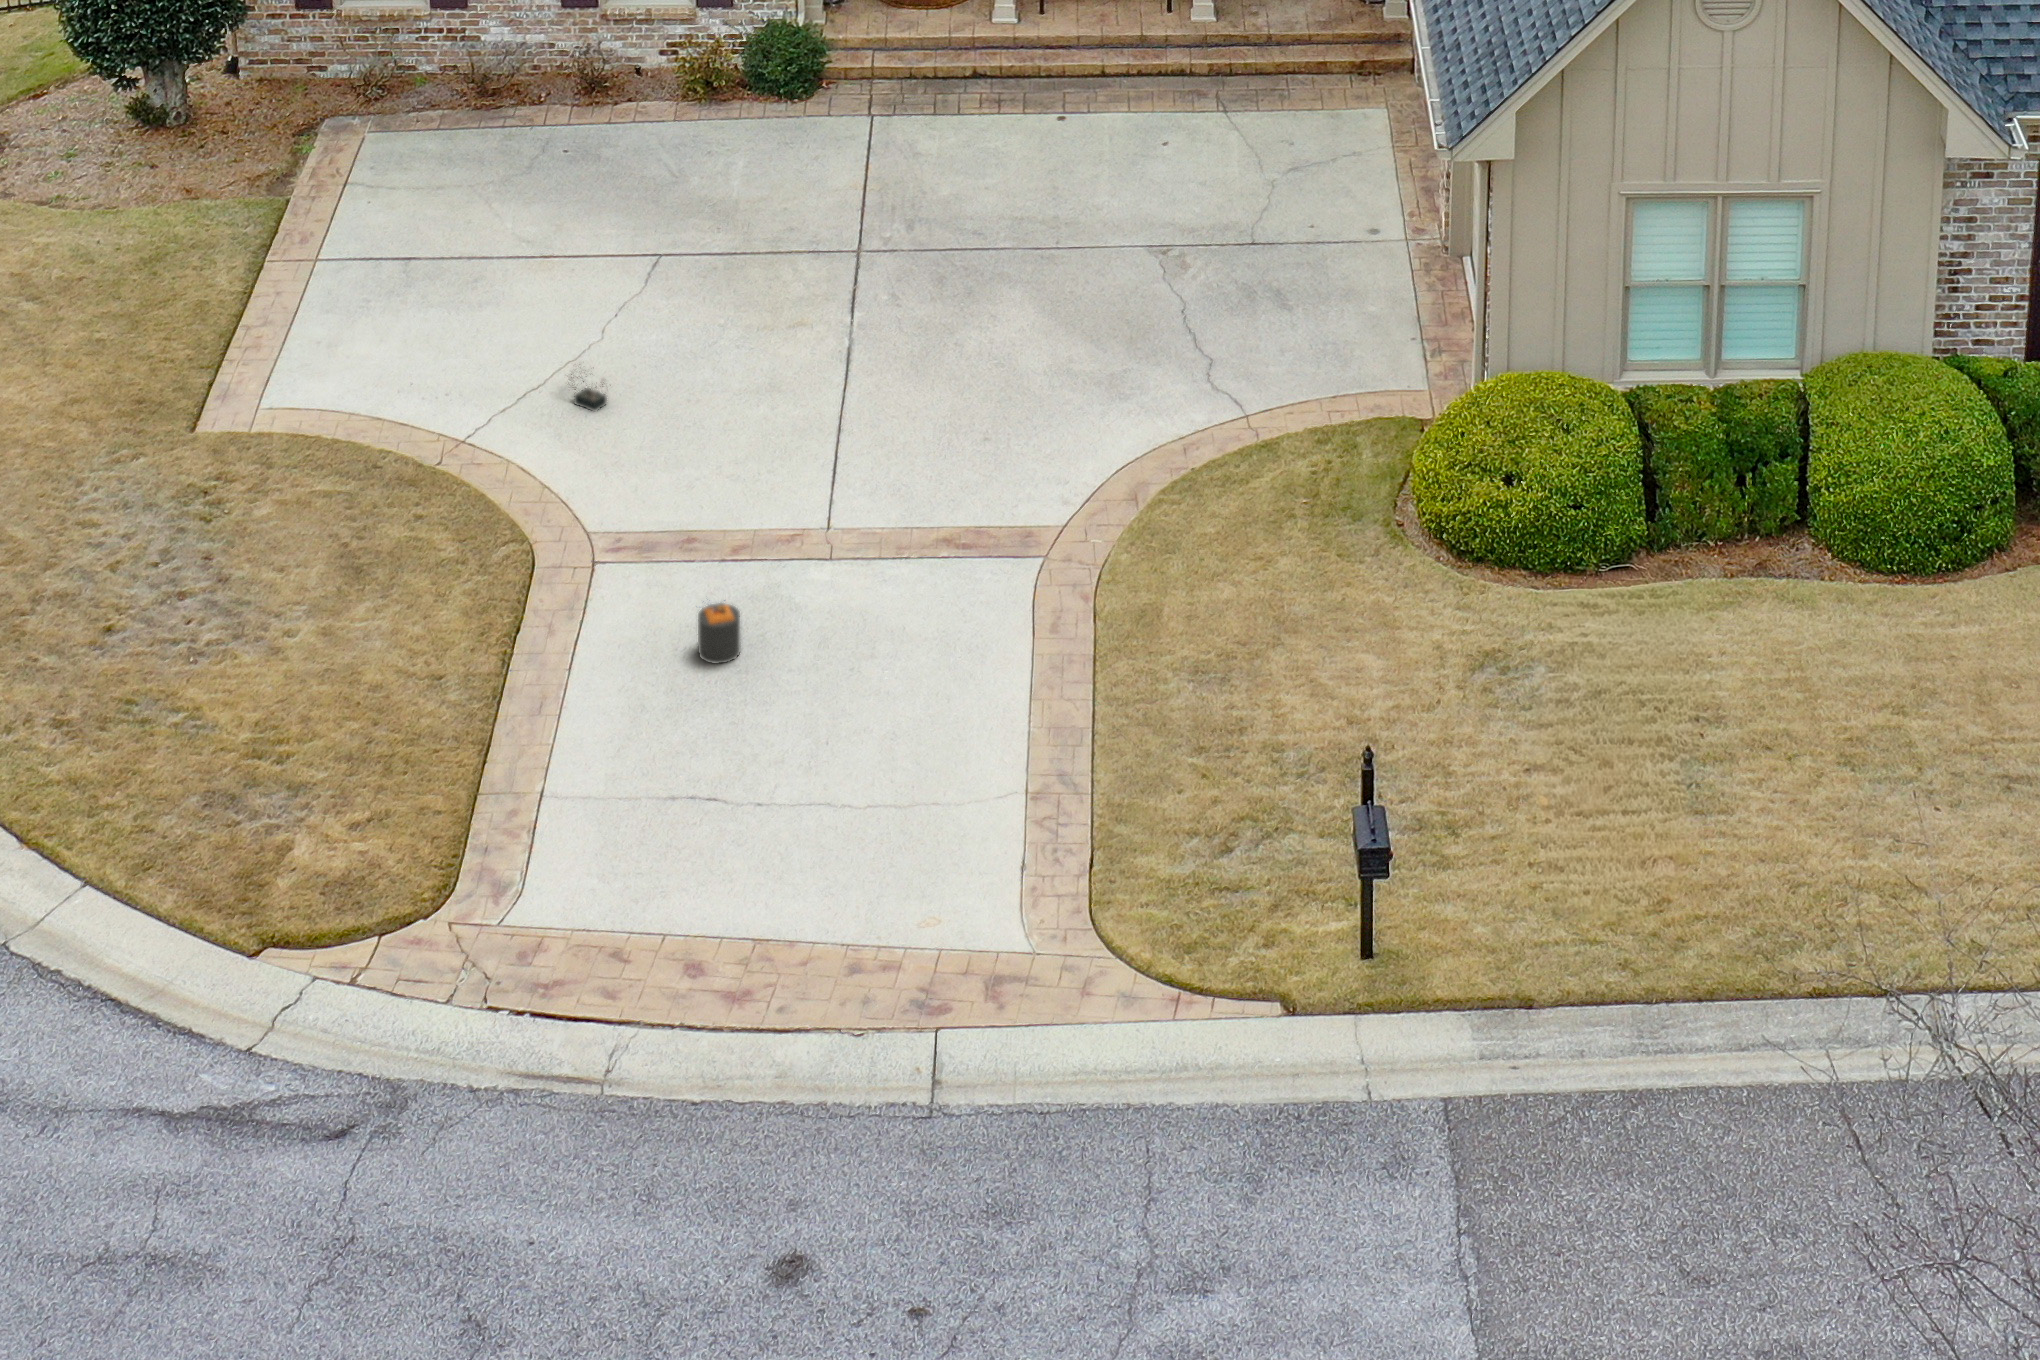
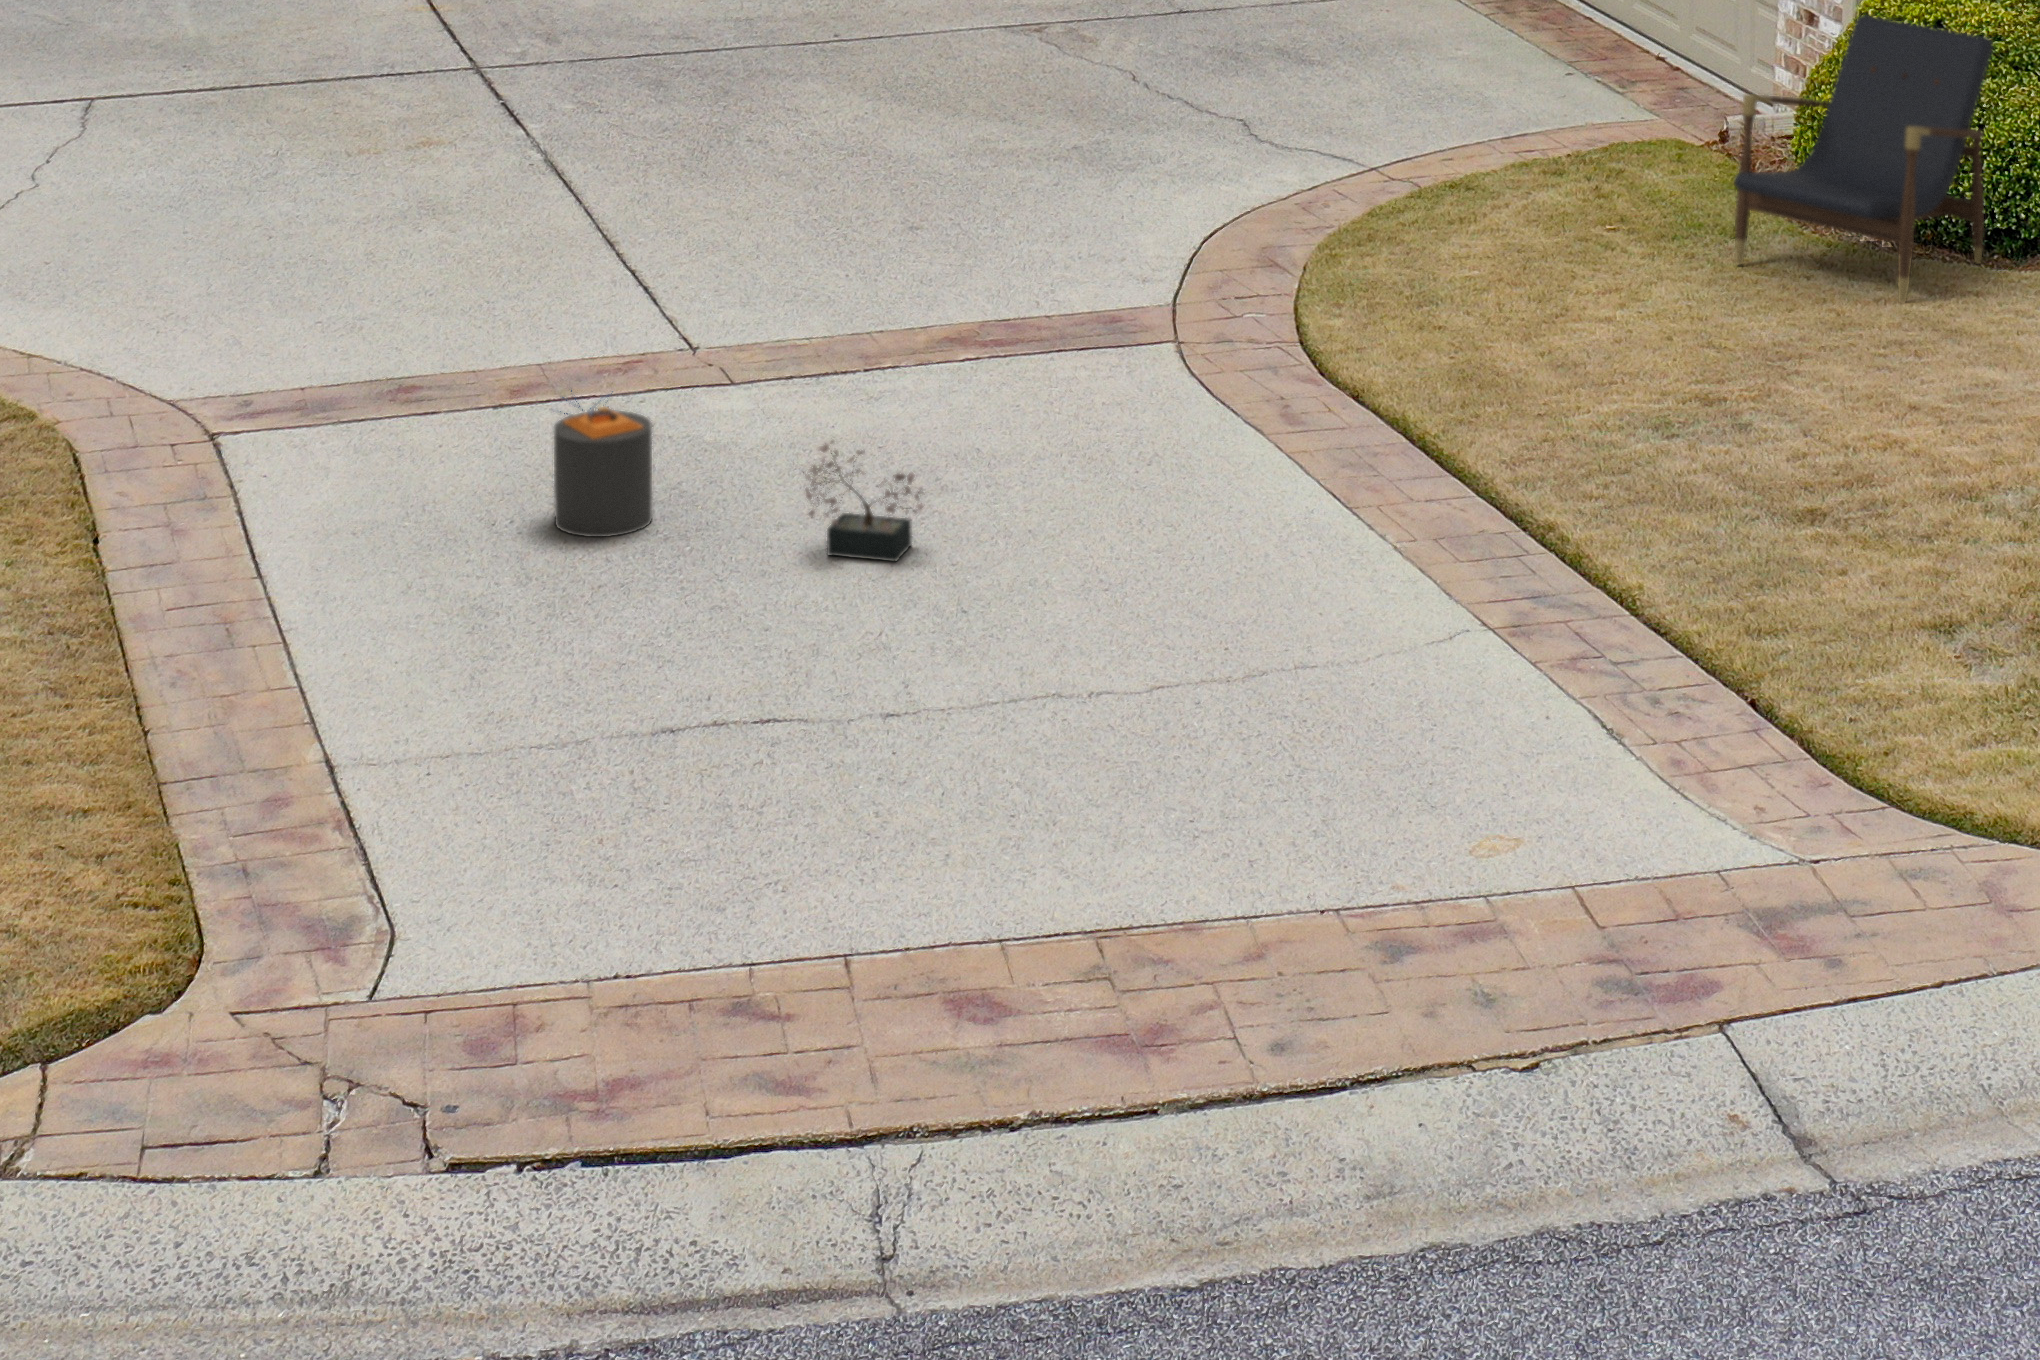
decorative plant: present [568,364,611,411] -> present [806,441,923,561]
lounge chair: none [1337,428,1477,594] -> present [1734,15,1993,303]

